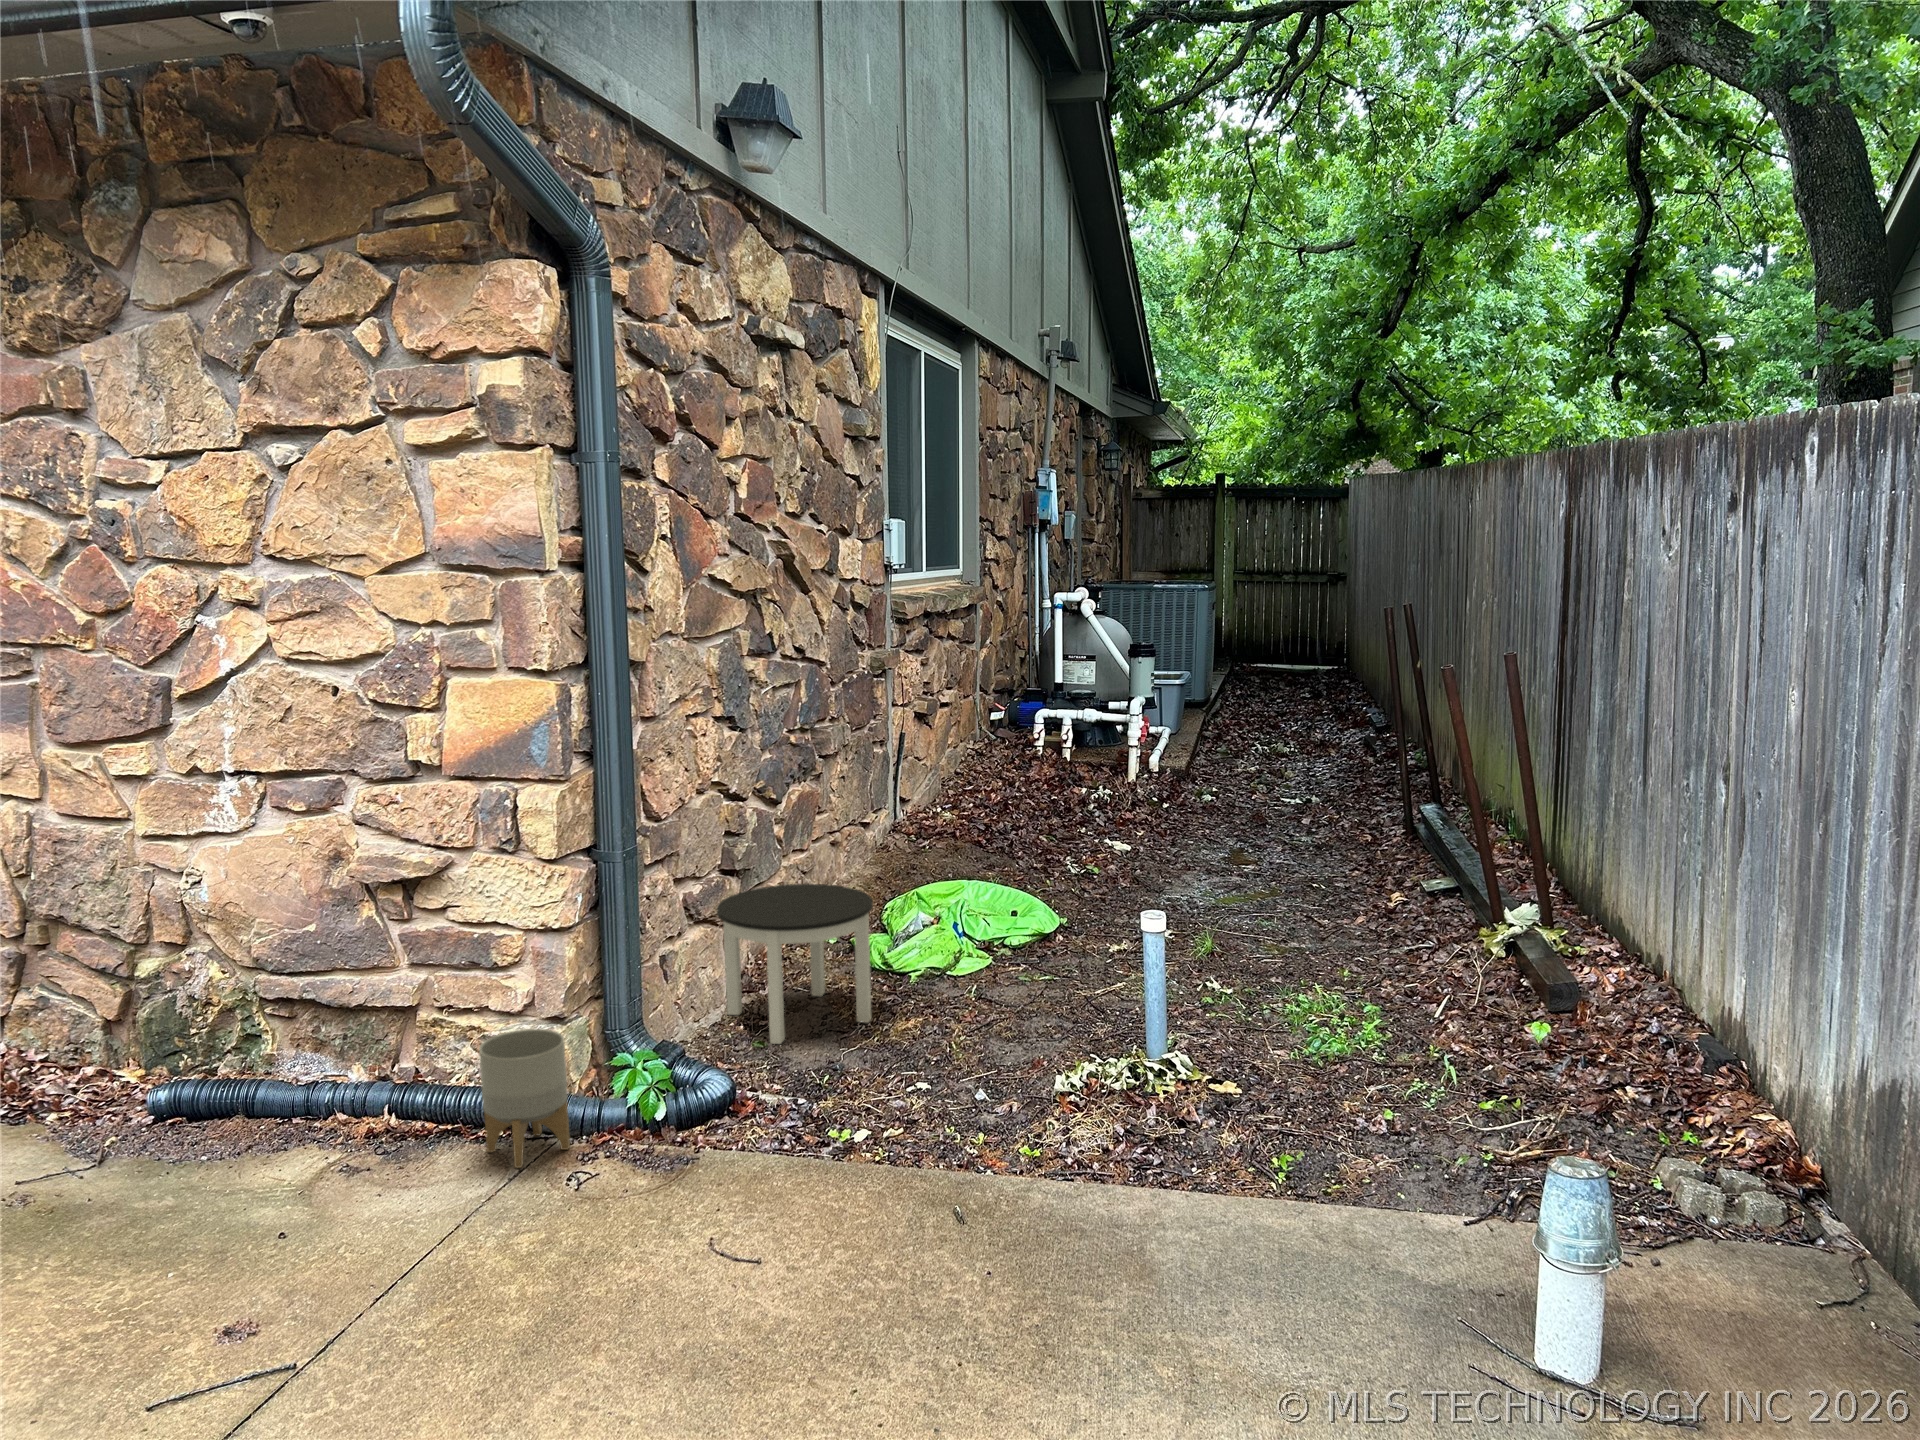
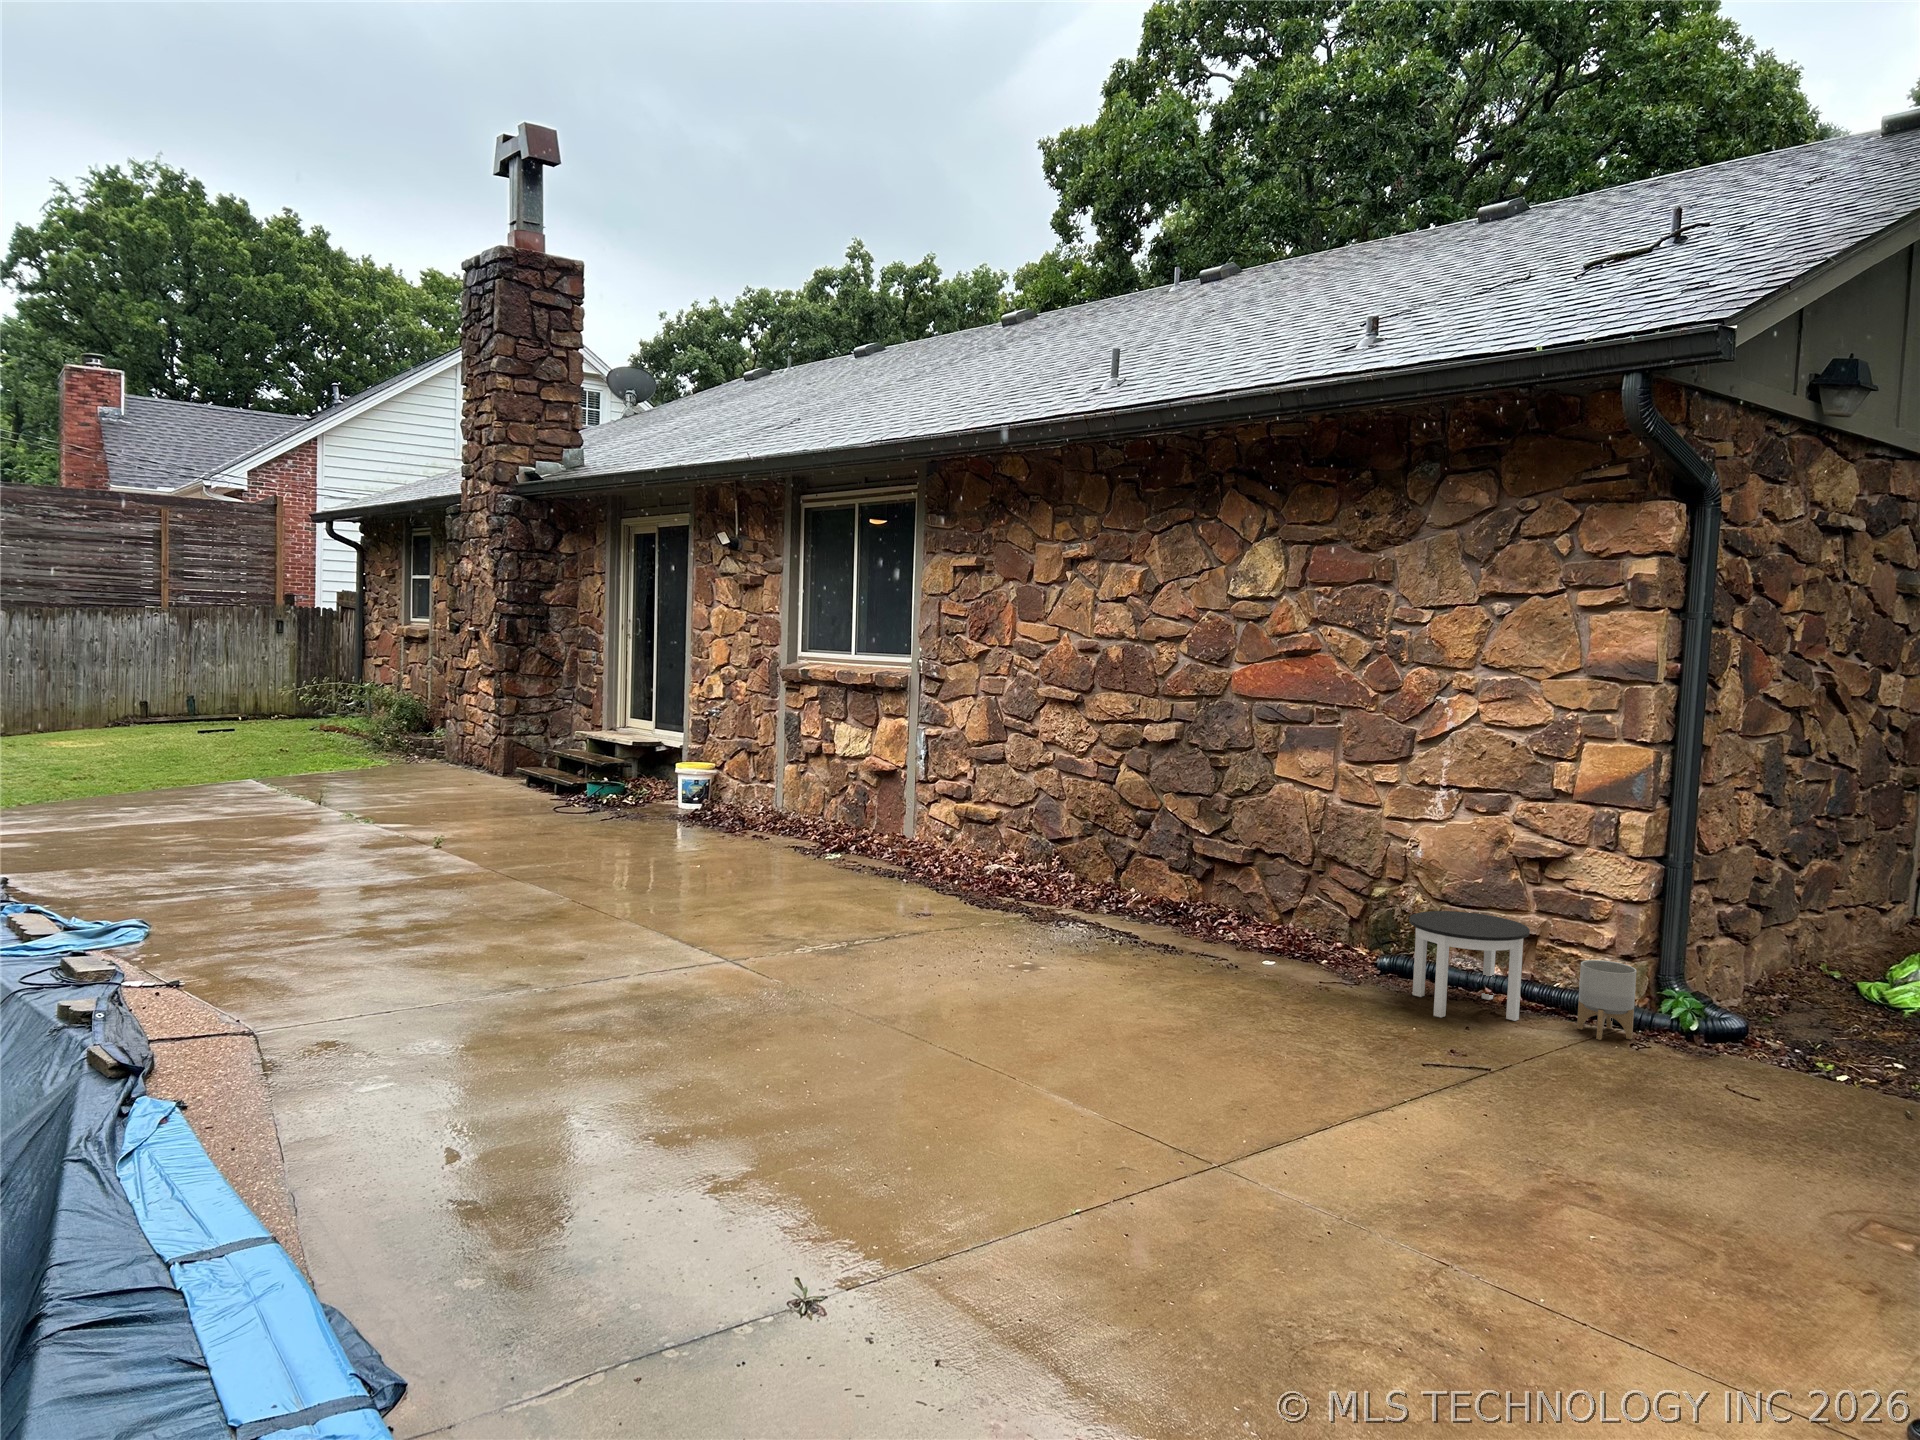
round table: present [717,884,873,1044] -> present [1409,911,1530,1021]

